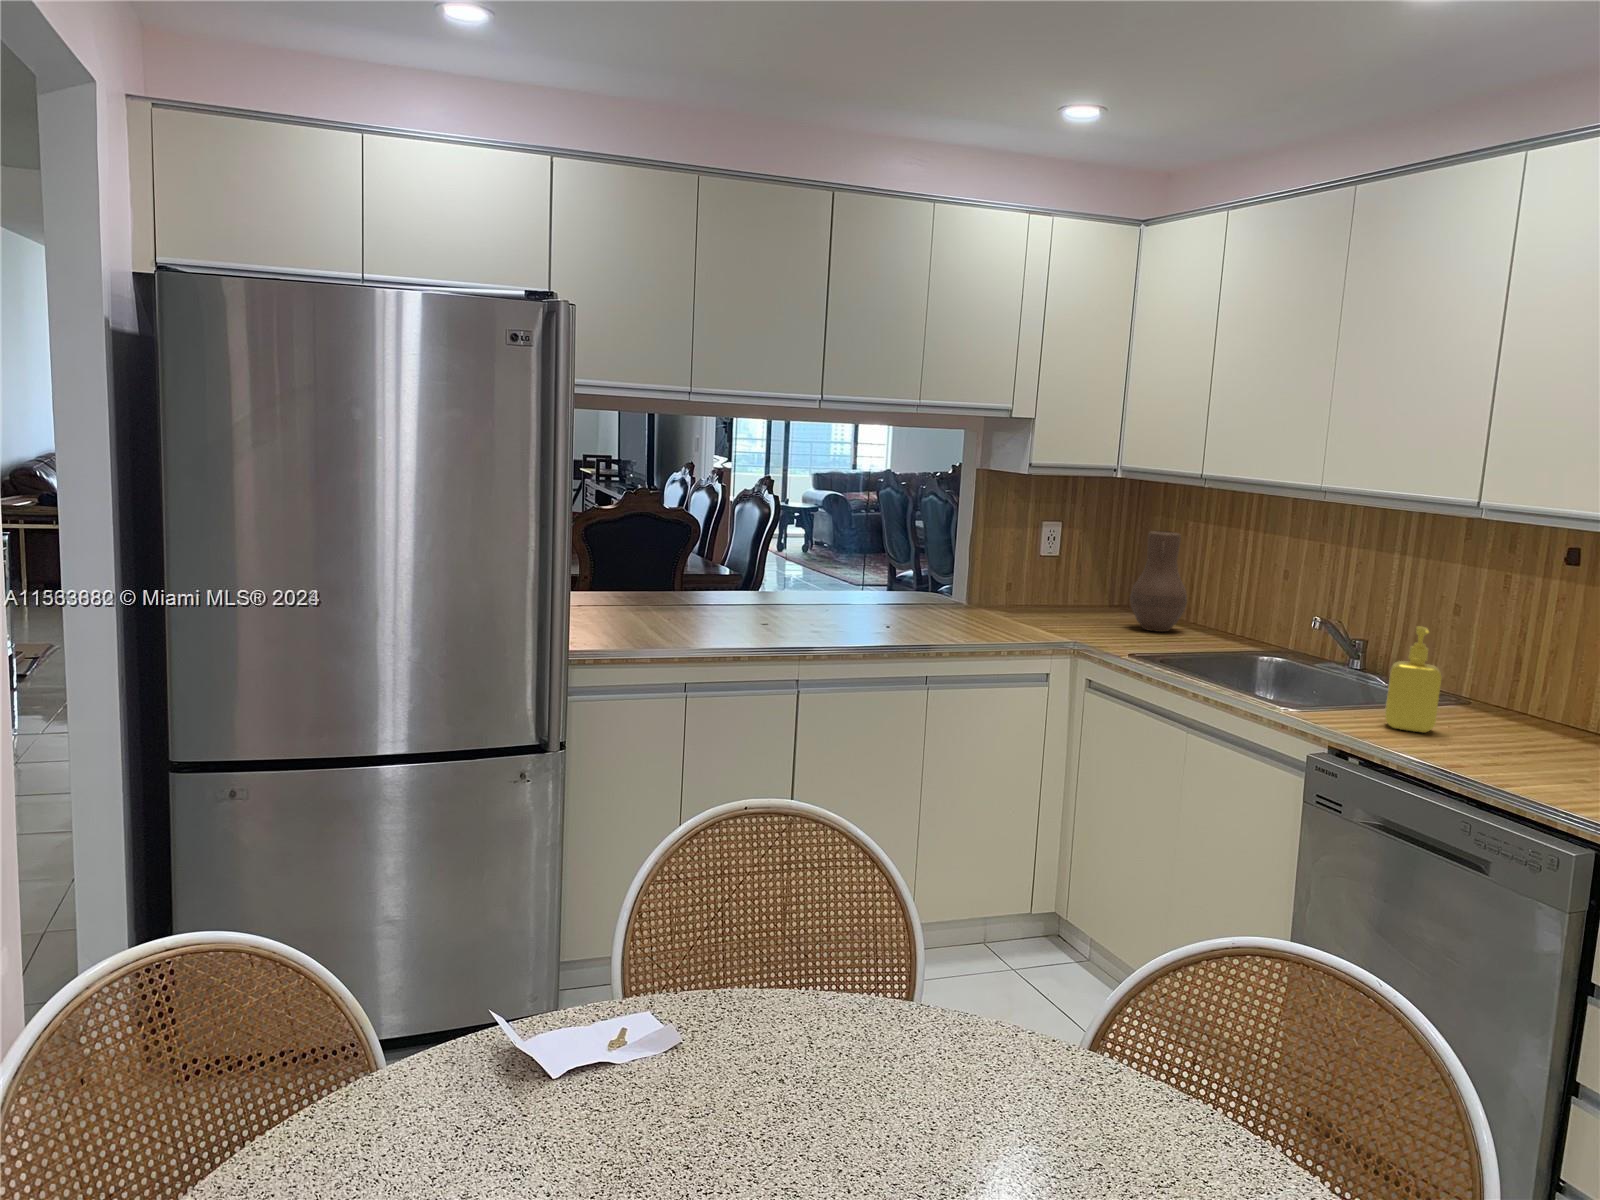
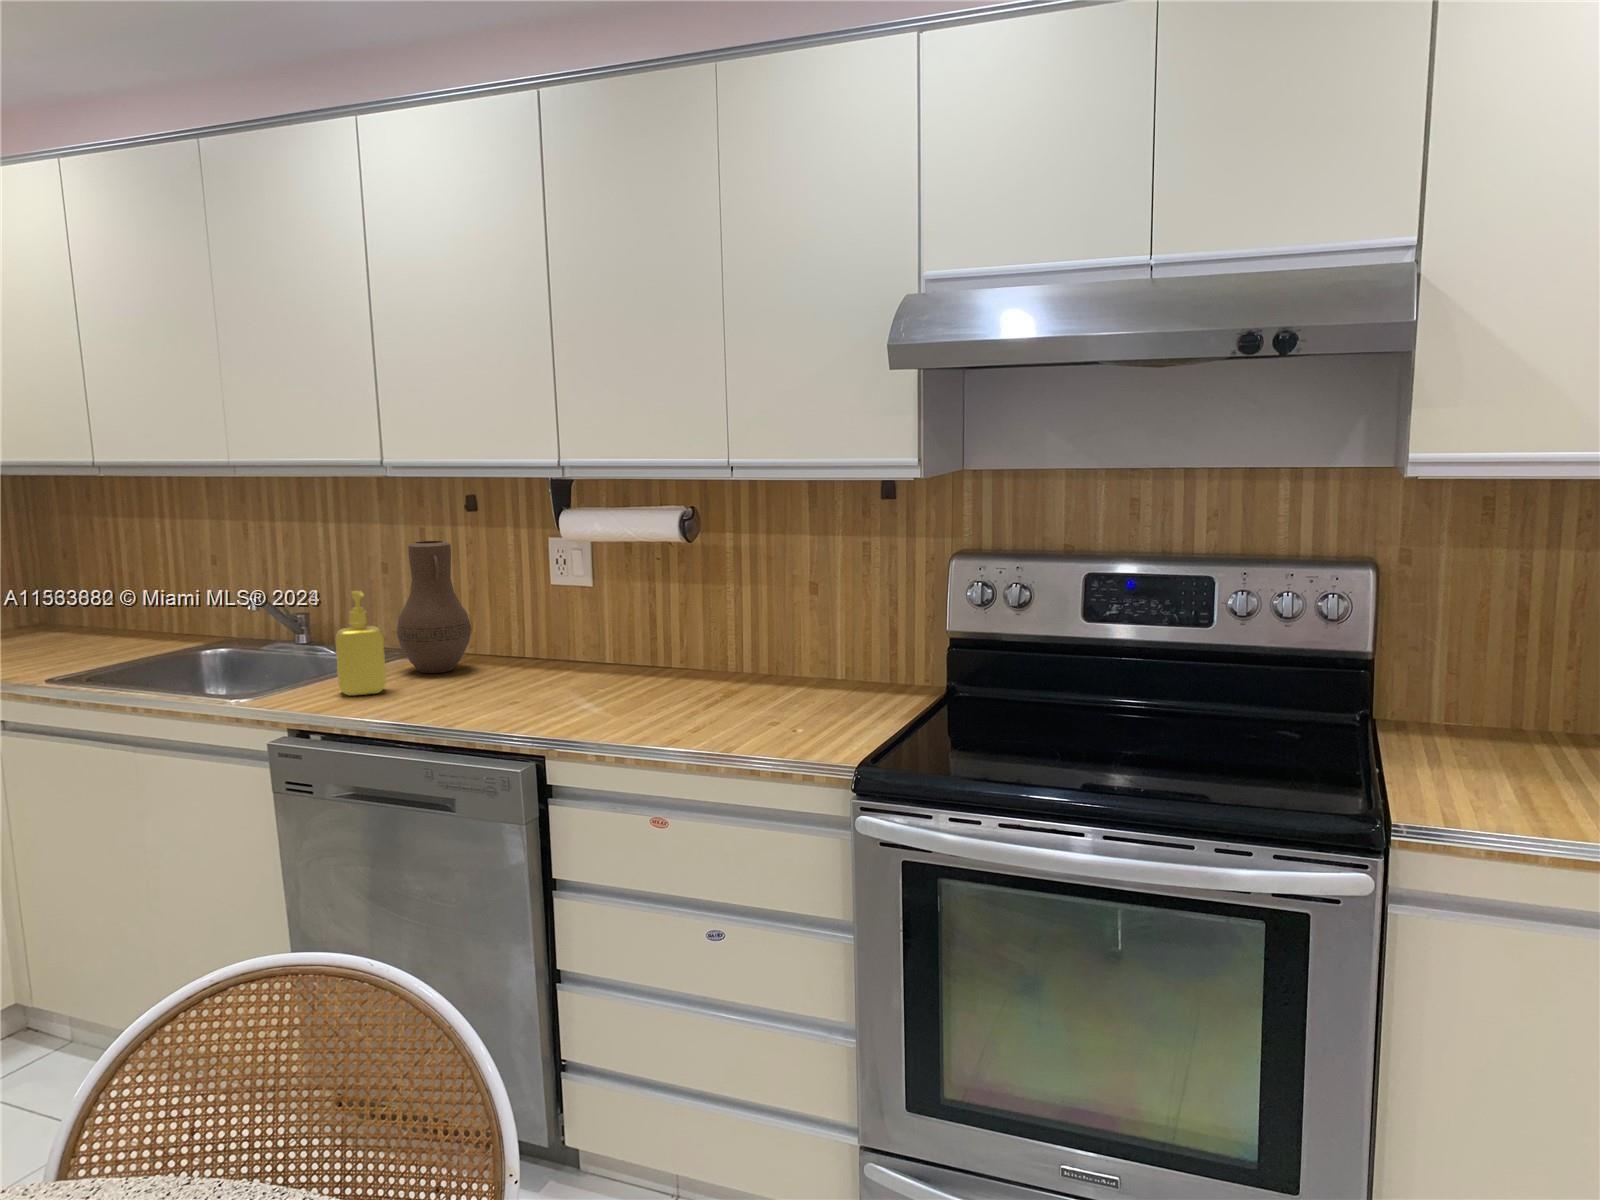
vase: present [1130,531,1187,632] -> present [397,541,472,673]

